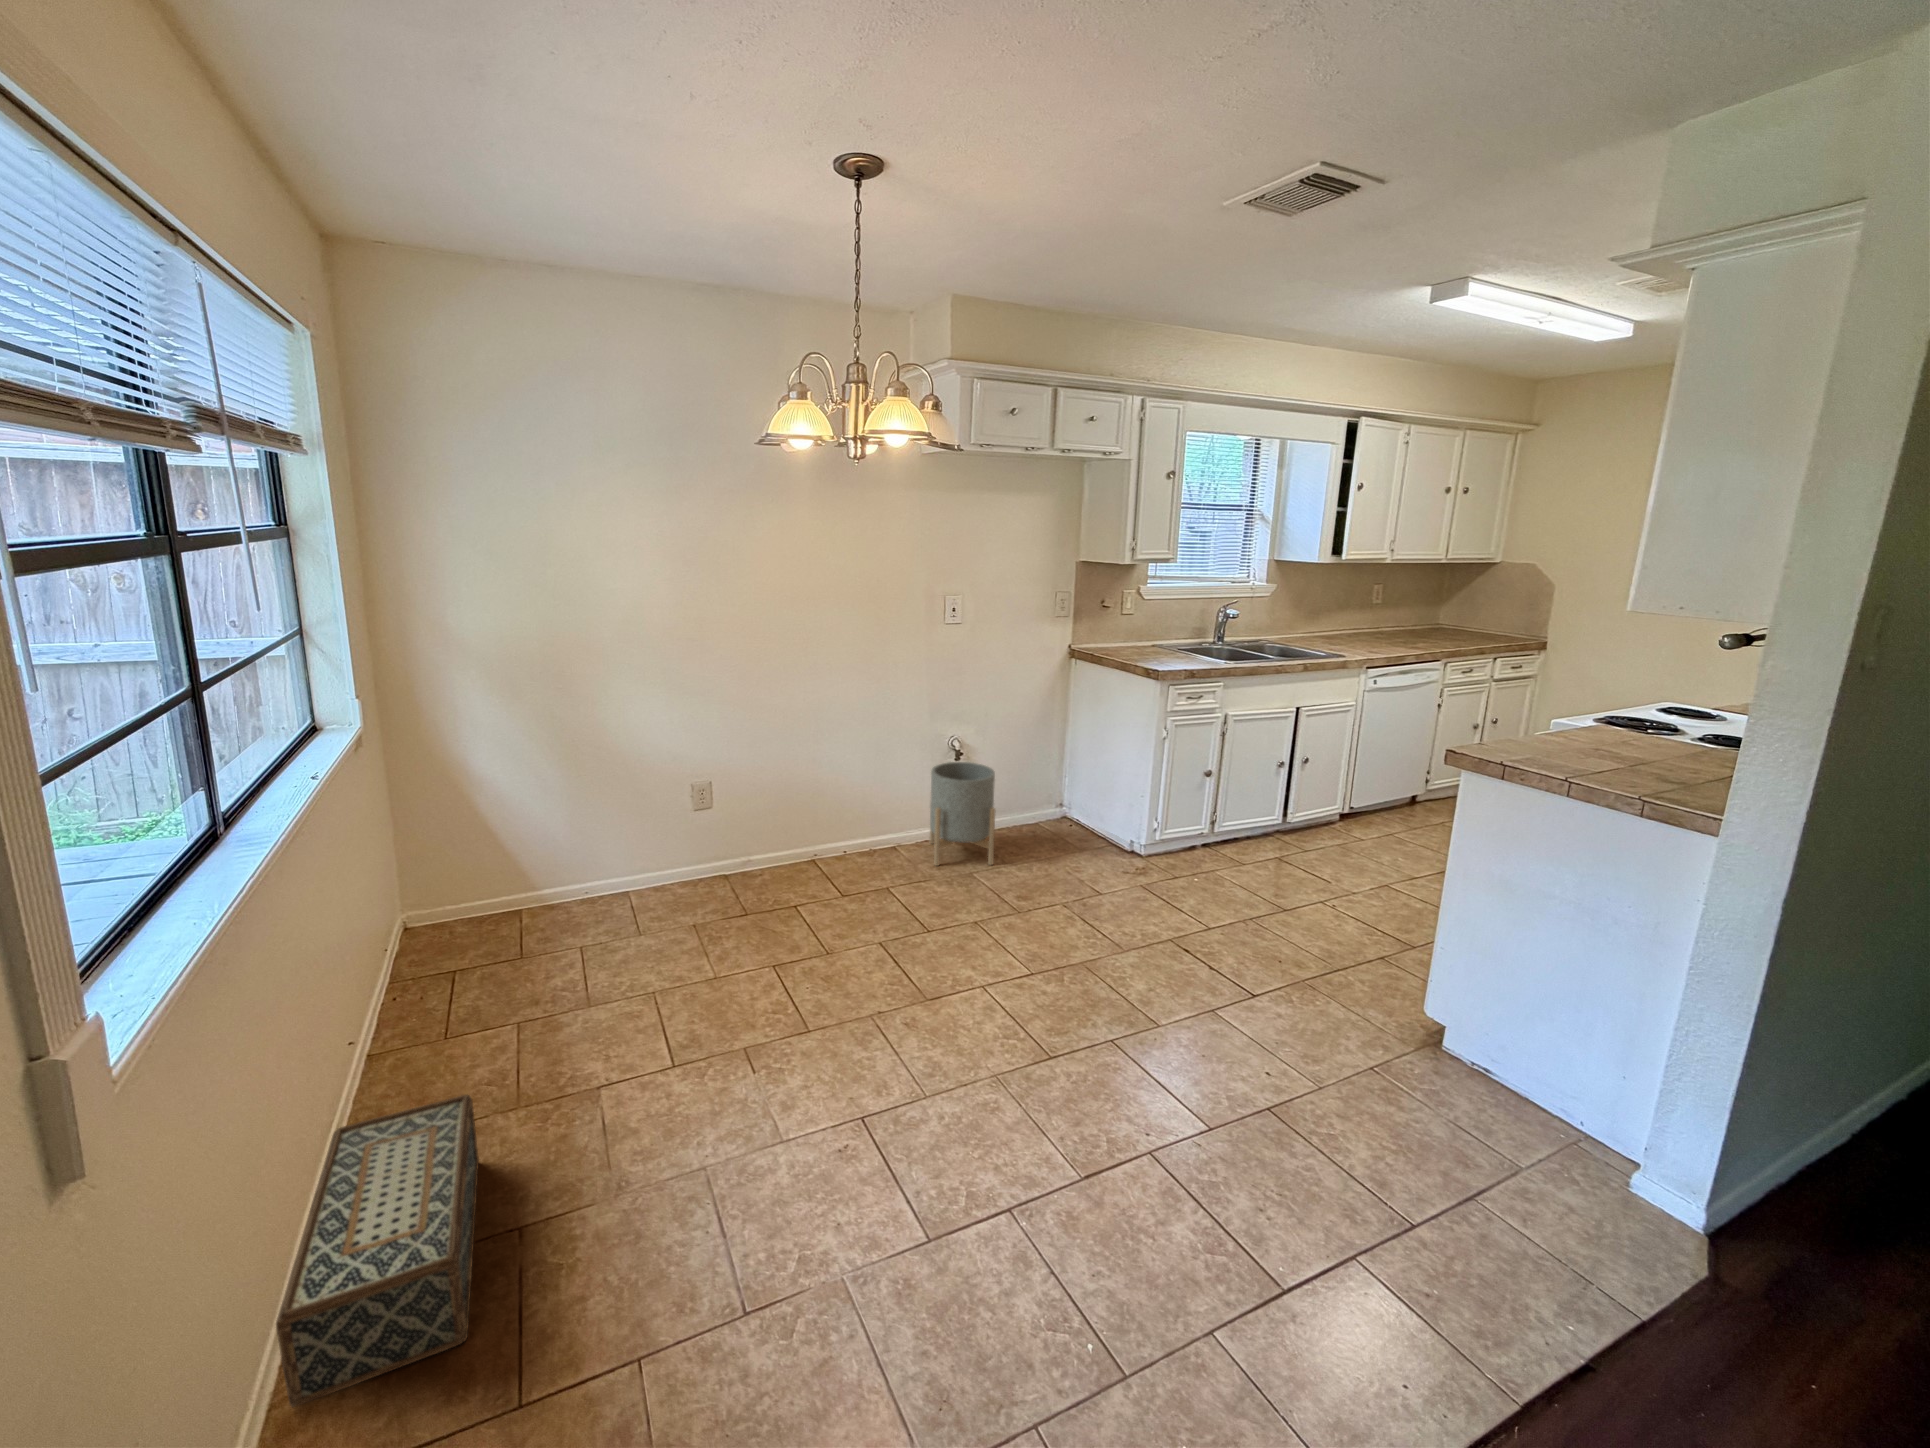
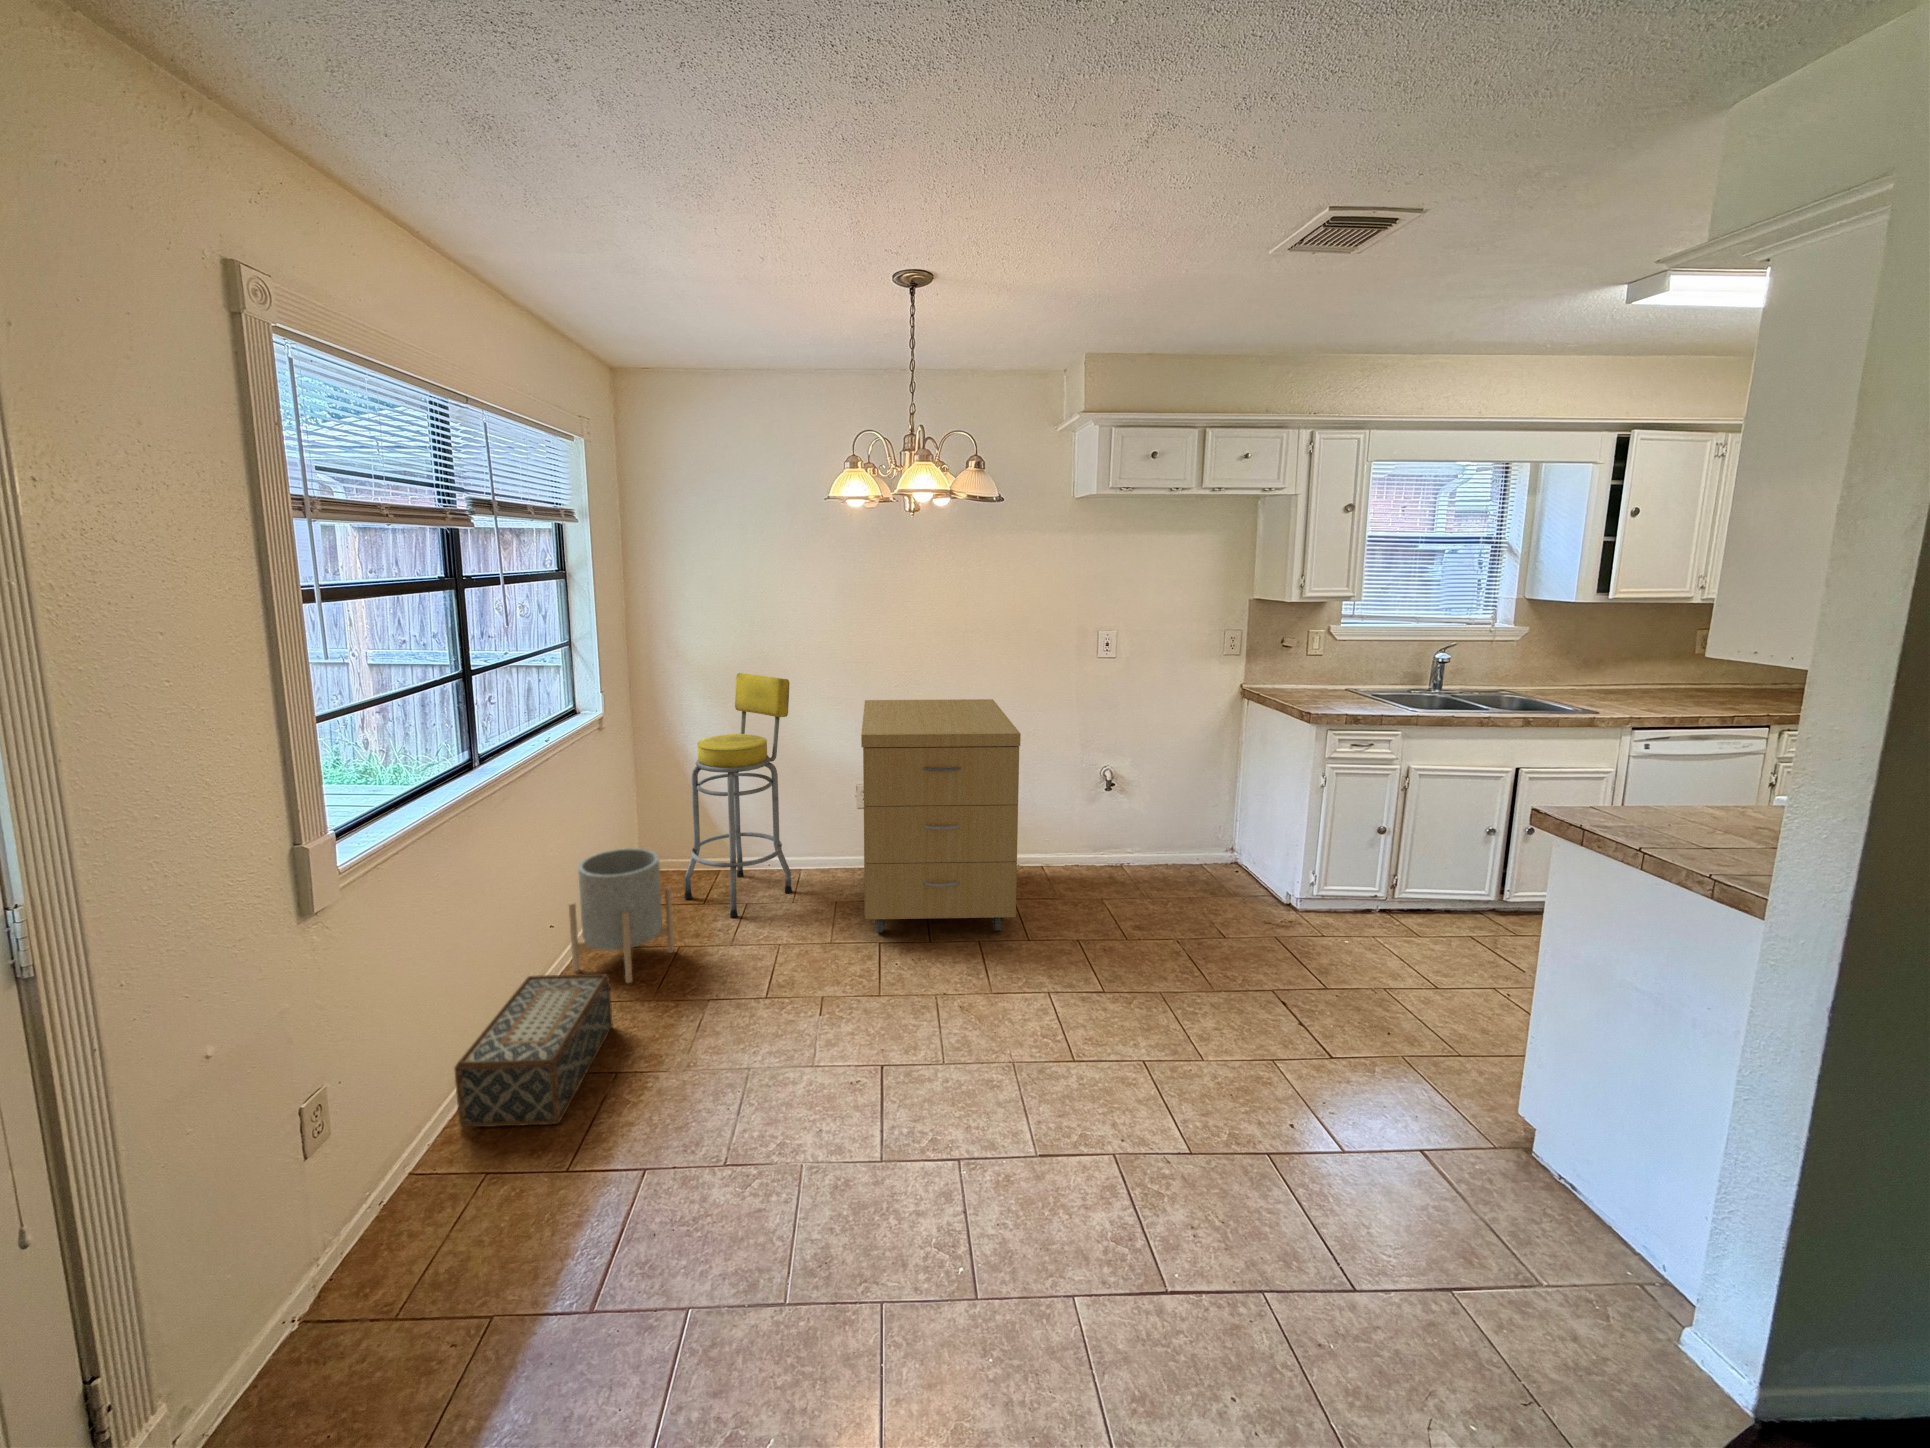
bar stool: none [494,659,636,967] -> present [684,673,792,918]
storage cabinet: none [707,673,925,951] -> present [861,699,1021,933]
planter: present [929,762,995,866] -> present [569,848,674,983]

